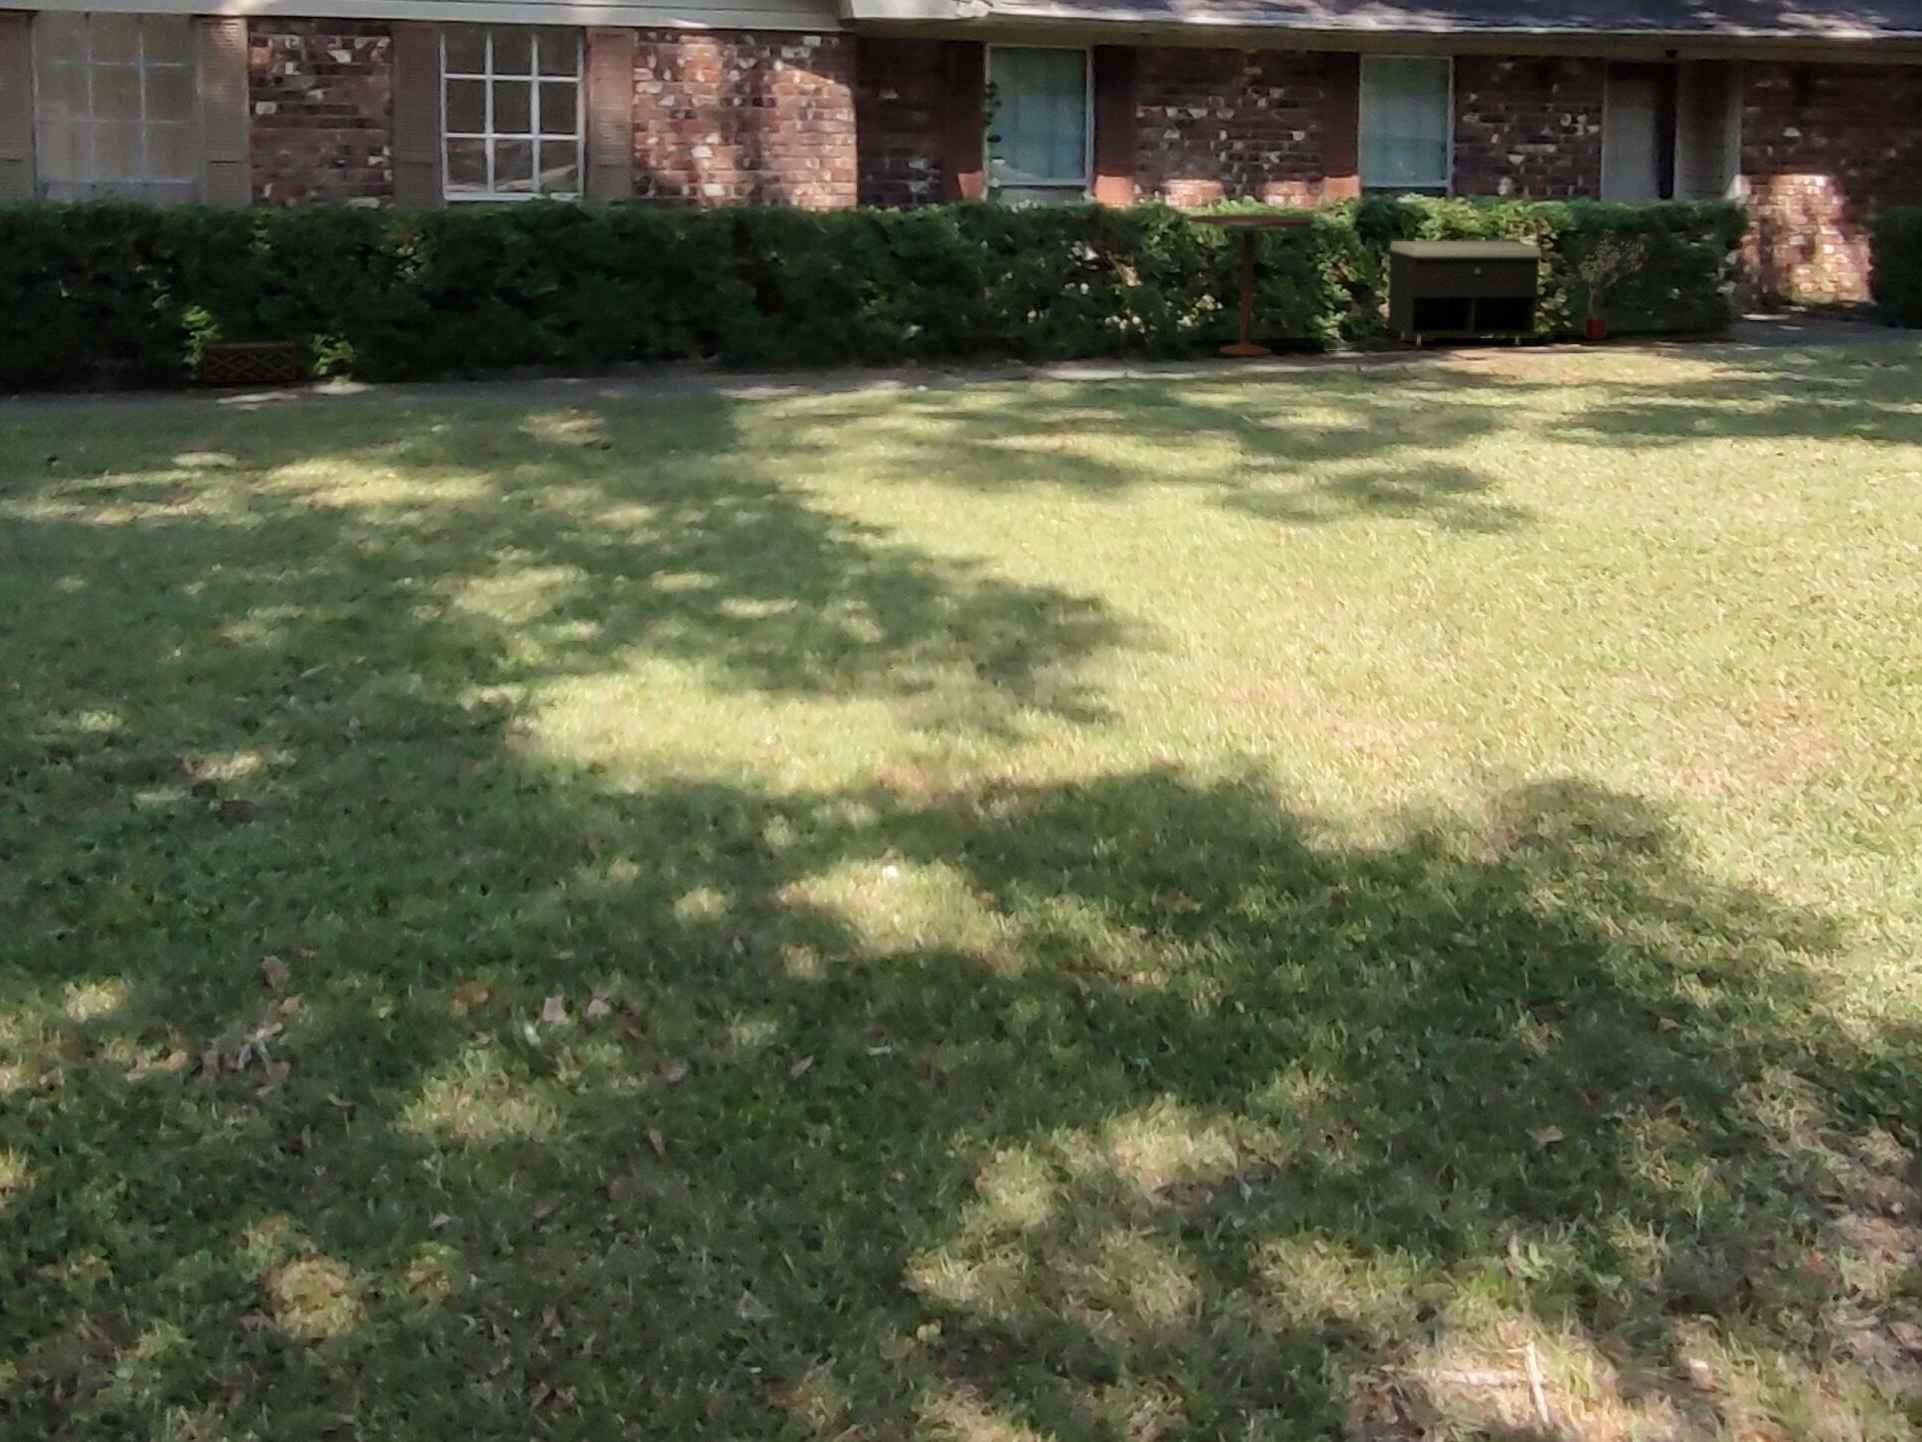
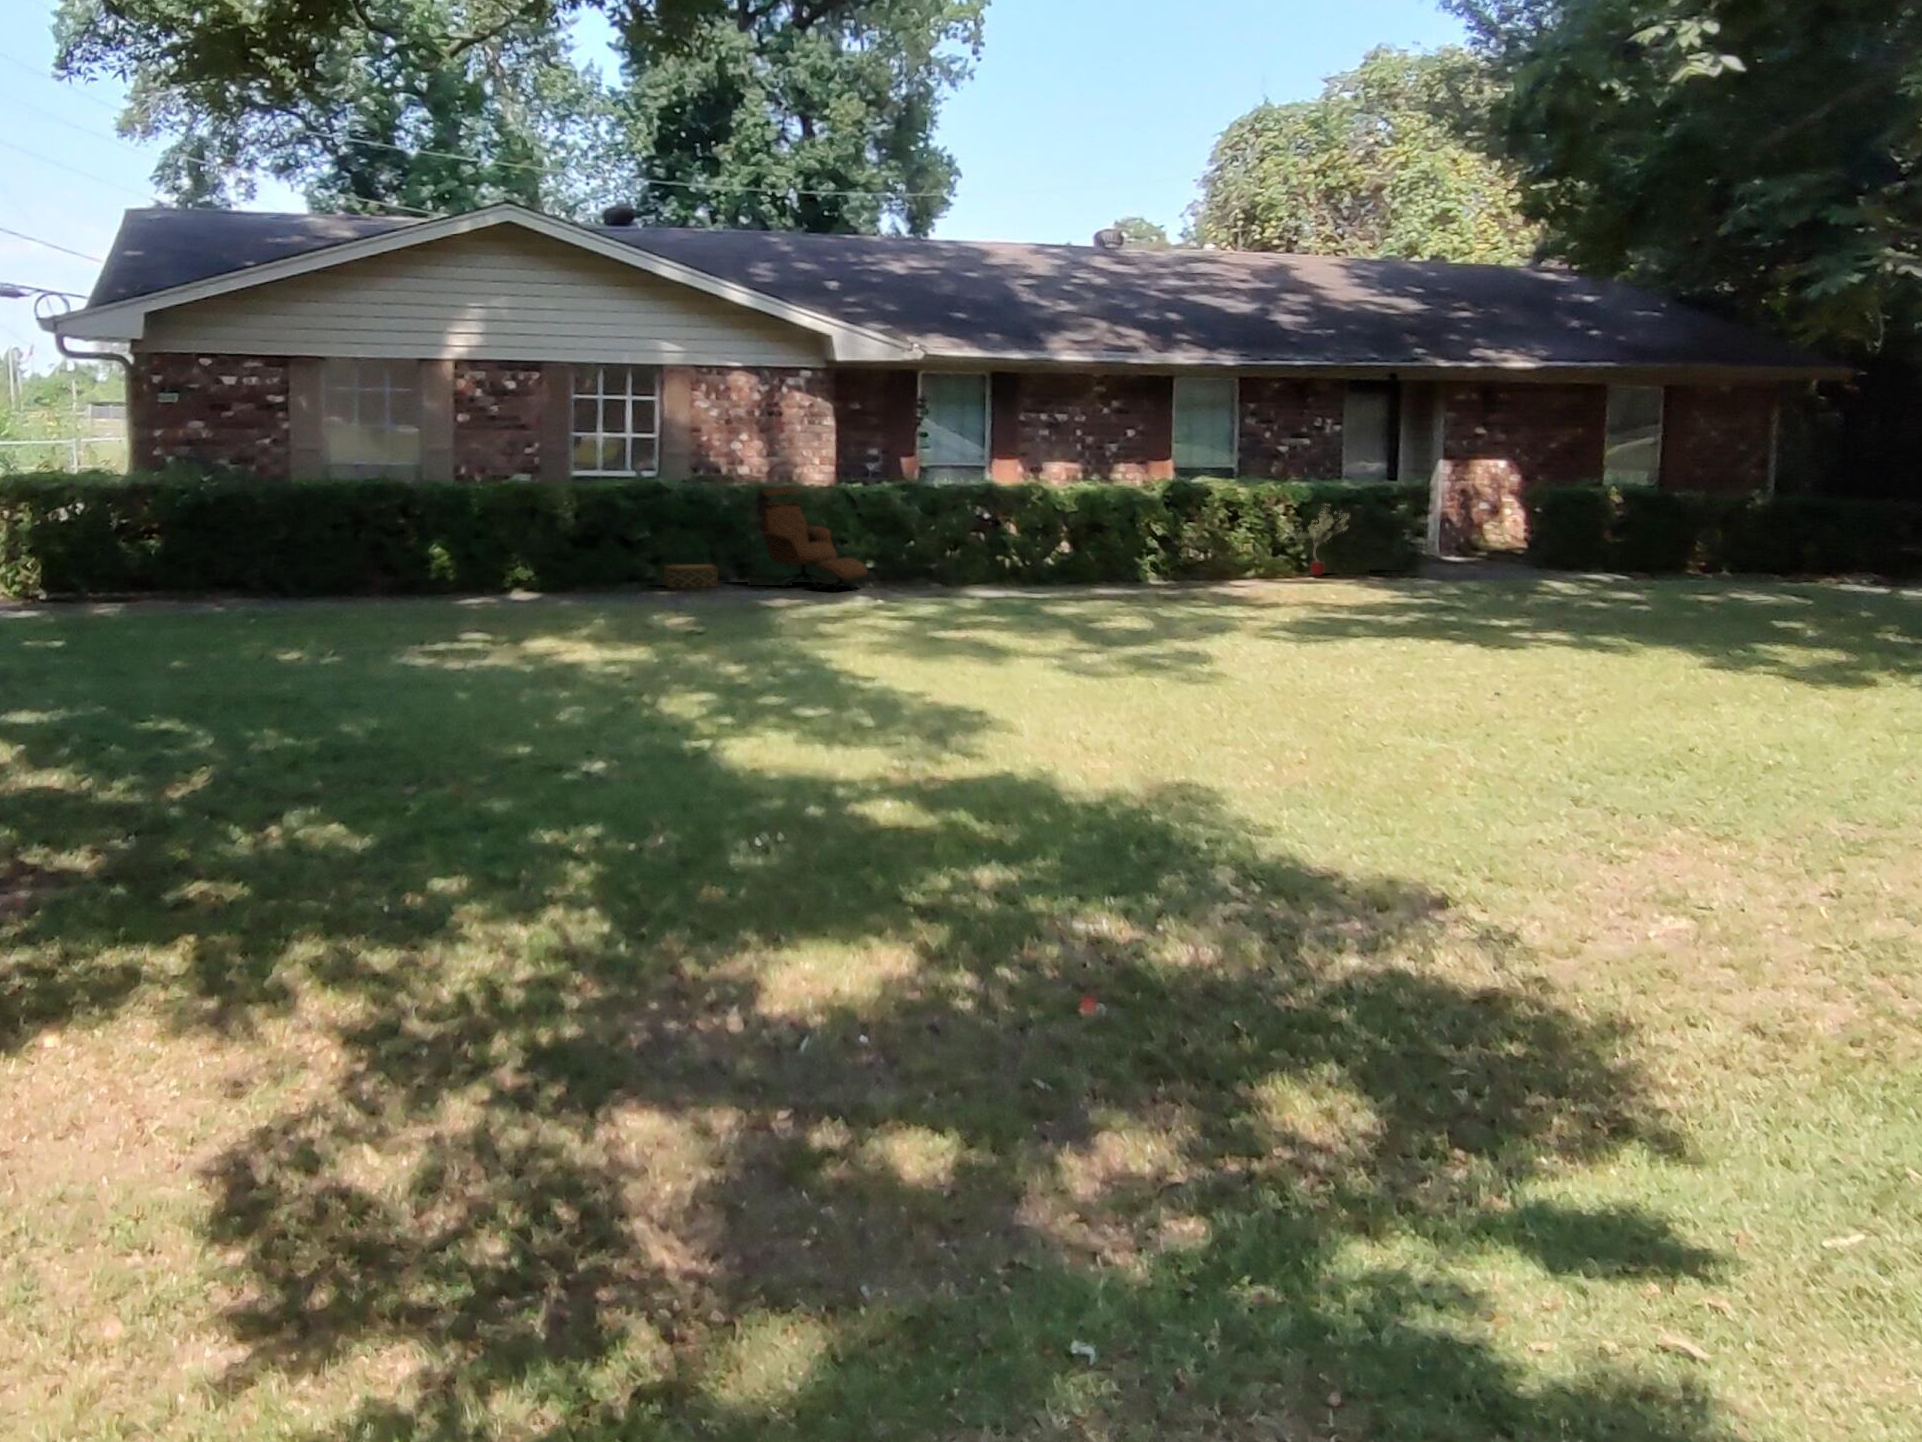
lounge chair: none [728,206,898,374] -> present [762,487,867,592]
pedestal table: present [1186,214,1312,355] -> none [1050,493,1130,583]
storage bench: present [1387,241,1541,345] -> none [1181,510,1279,579]
woven basket: present [203,340,296,383] -> present [664,564,718,588]

